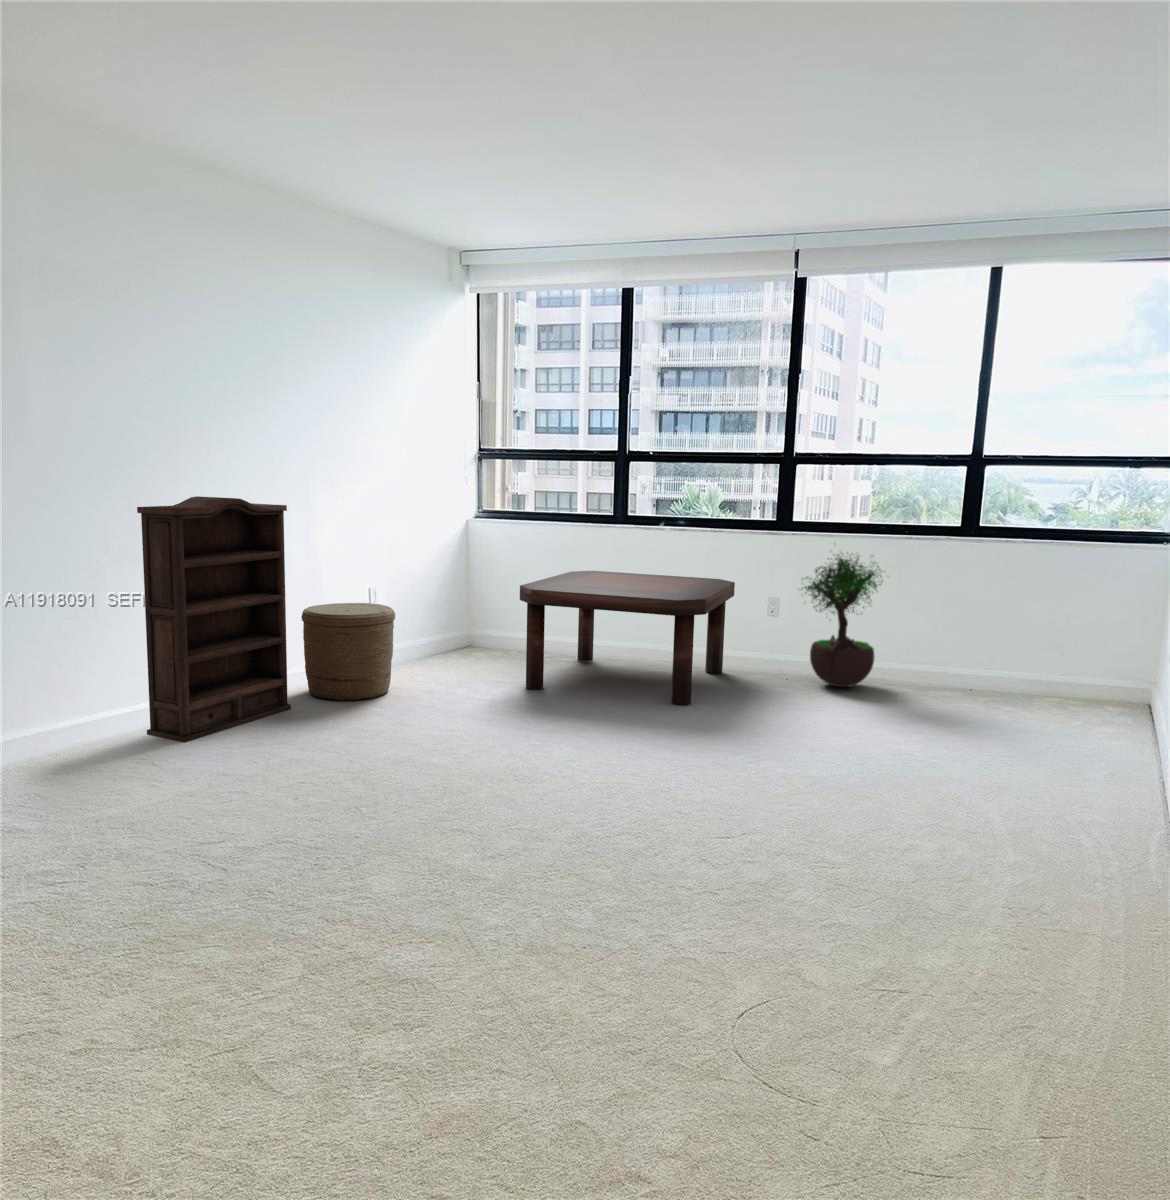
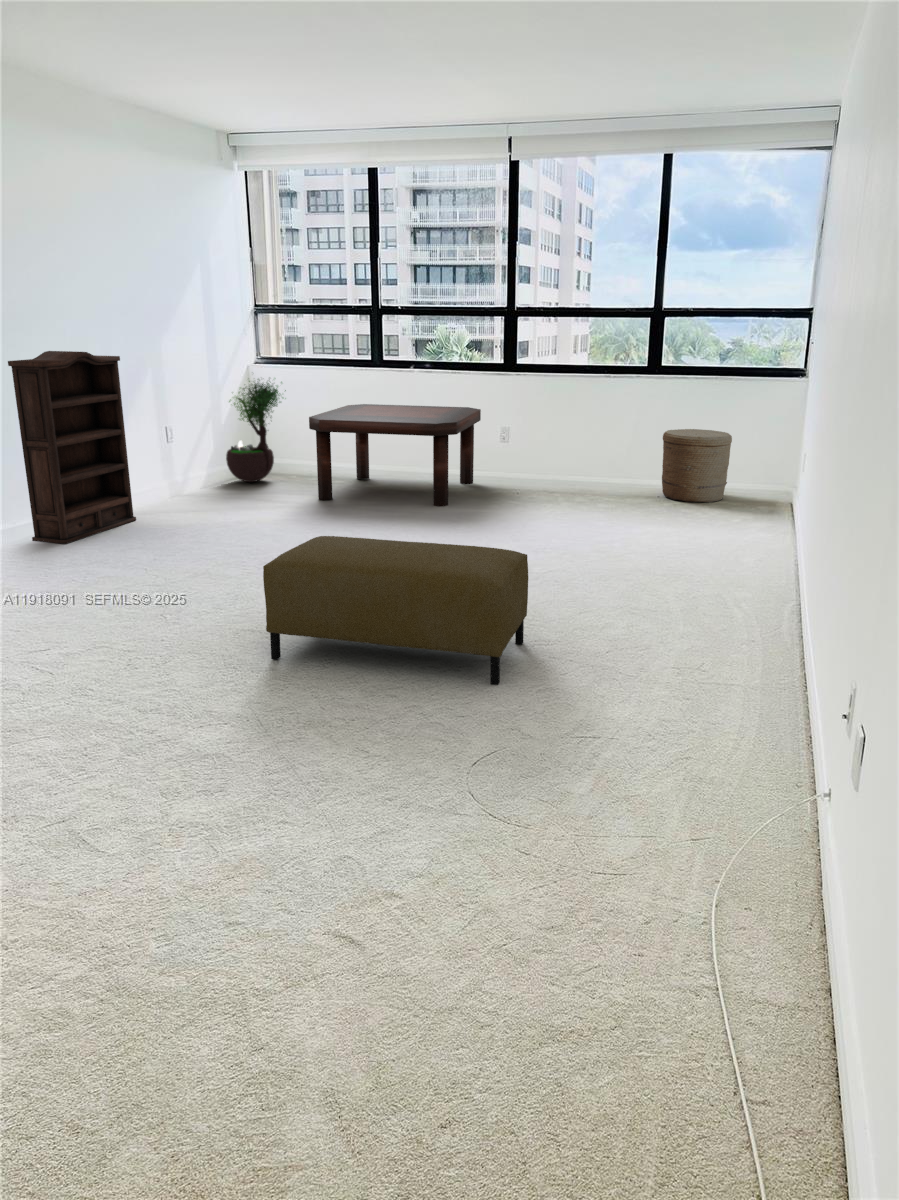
potted tree: present [802,554,883,687] -> present [226,379,286,482]
woven basket: present [301,603,395,701] -> present [662,429,732,502]
ottoman: none [379,787,837,1126] -> present [263,536,528,685]

